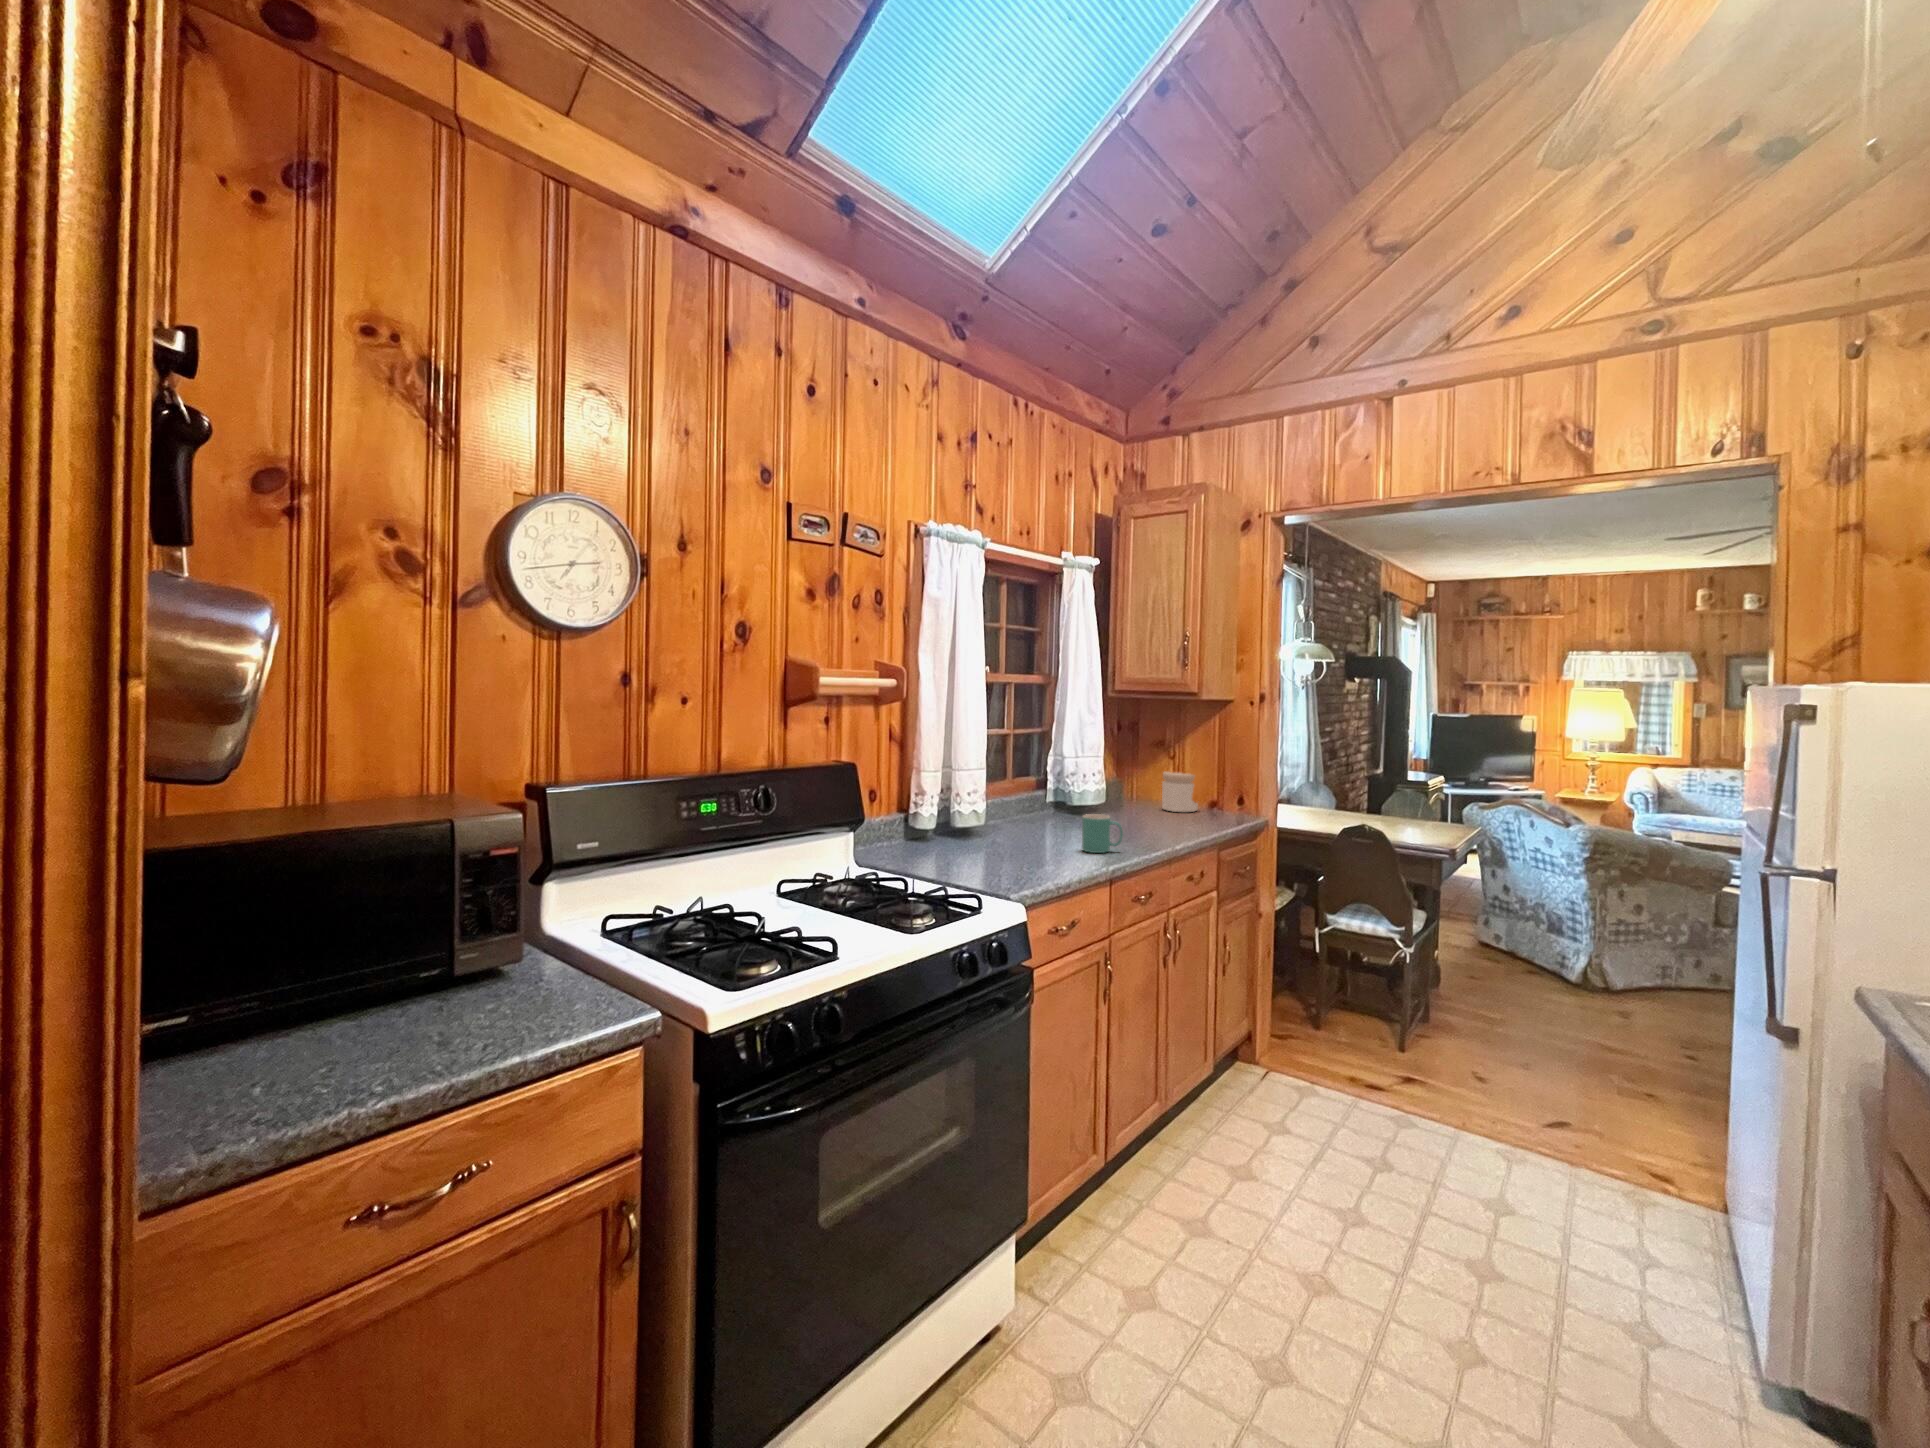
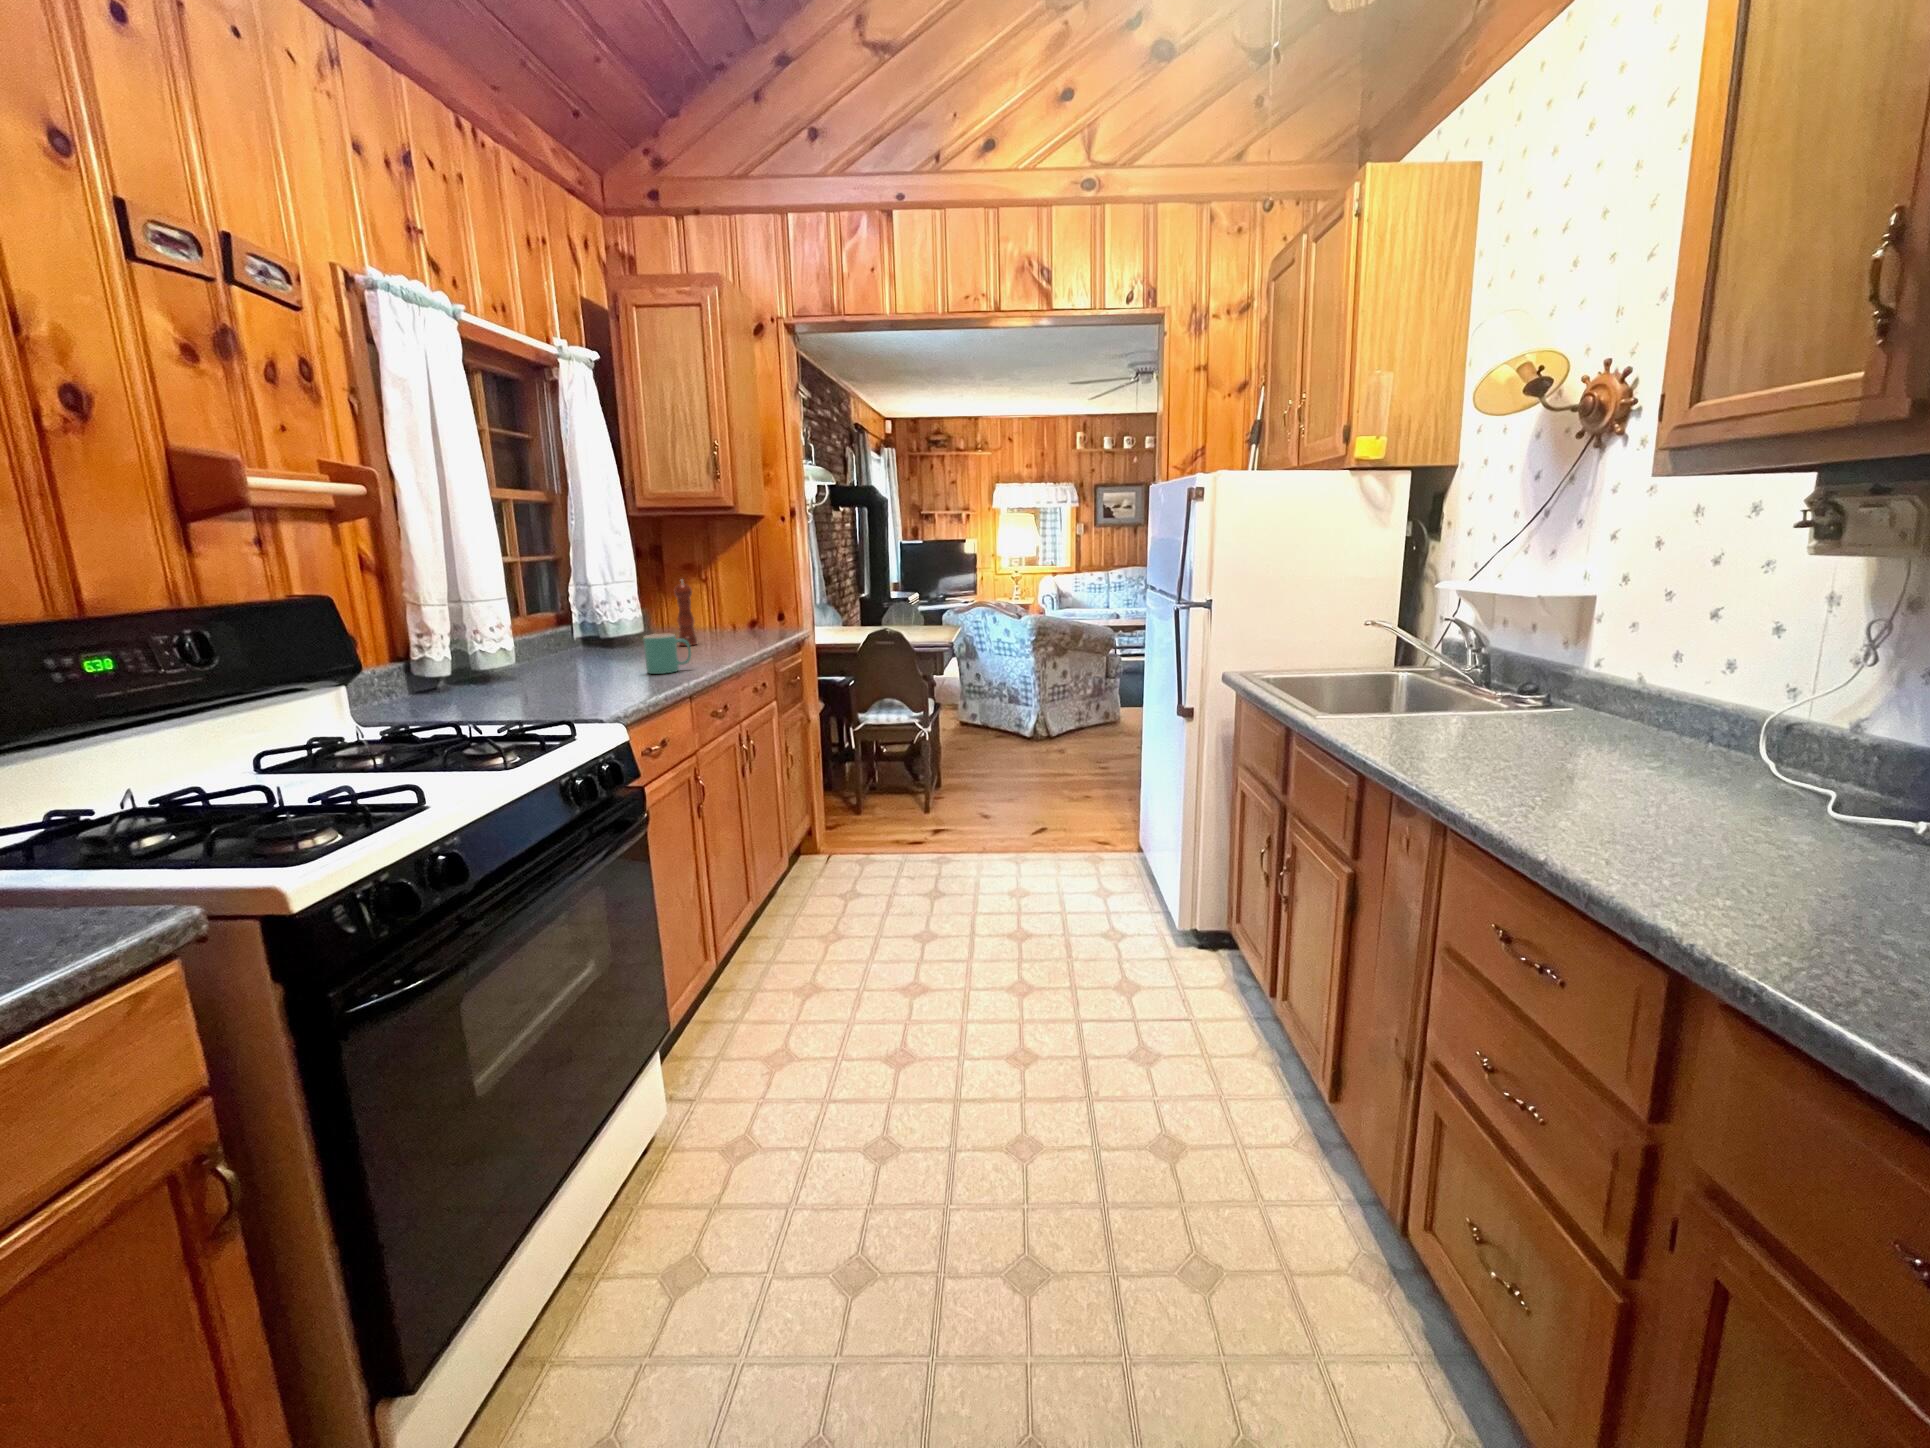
pepper mill: none [1133,758,1150,822] -> present [674,580,697,646]
jar: present [1162,772,1198,812] -> none [698,593,739,635]

